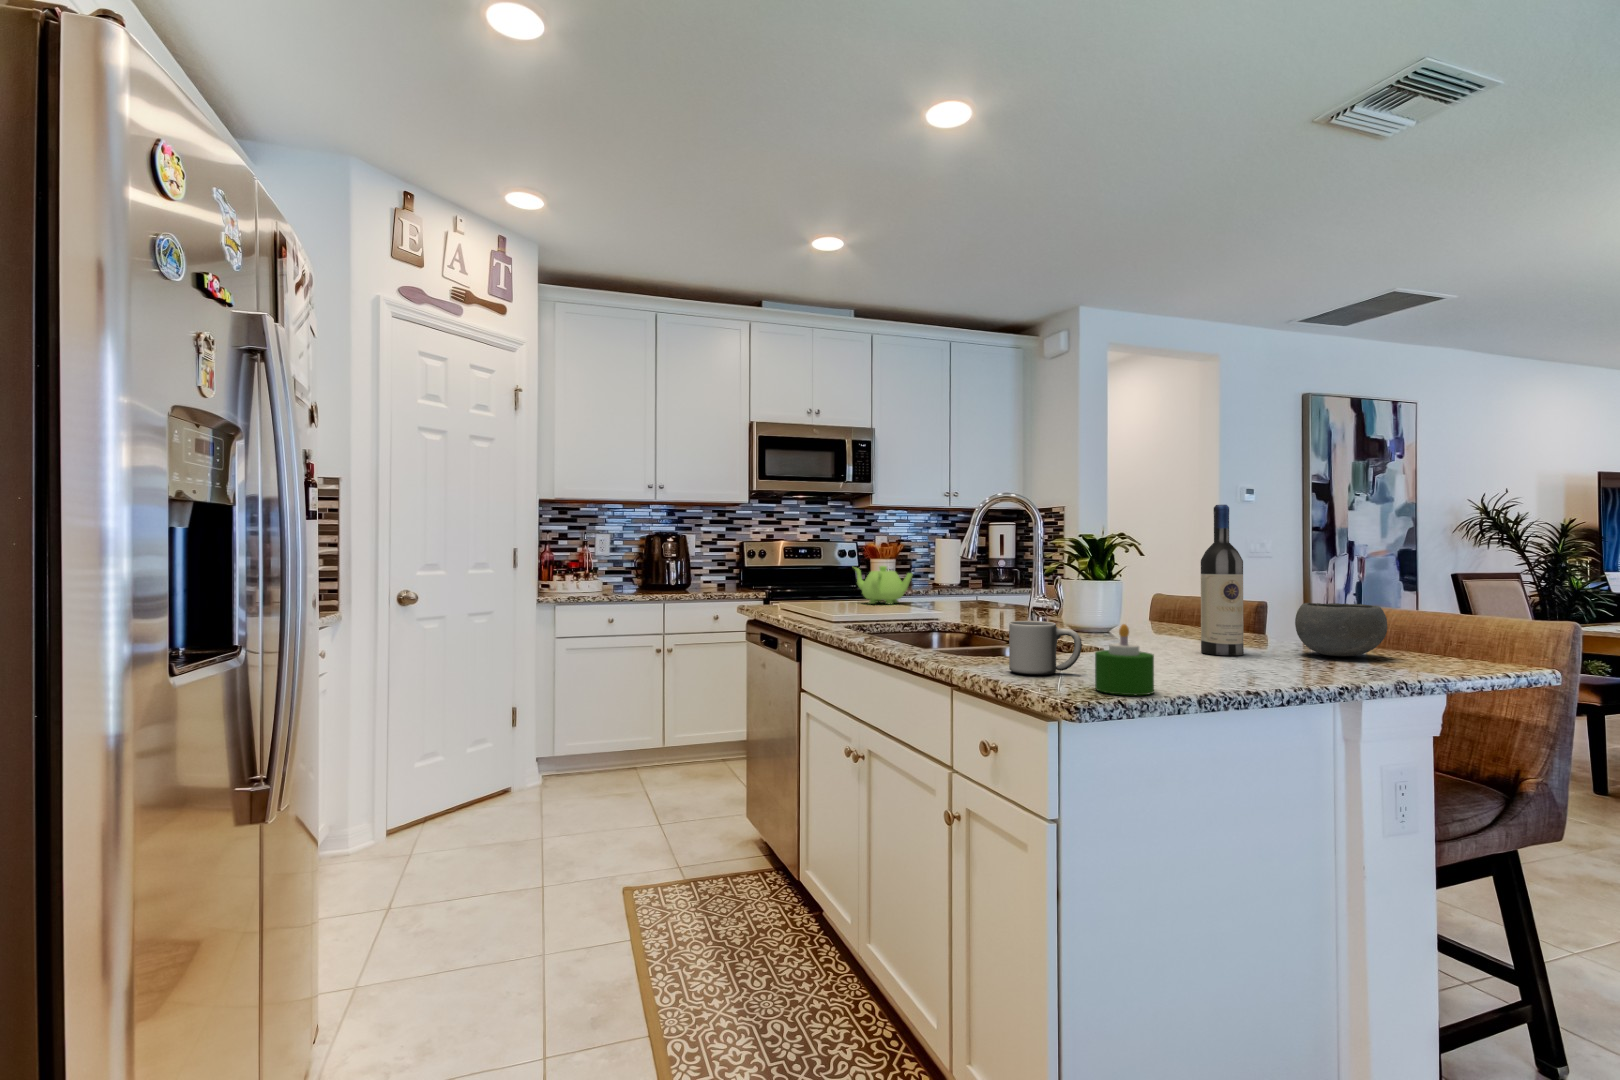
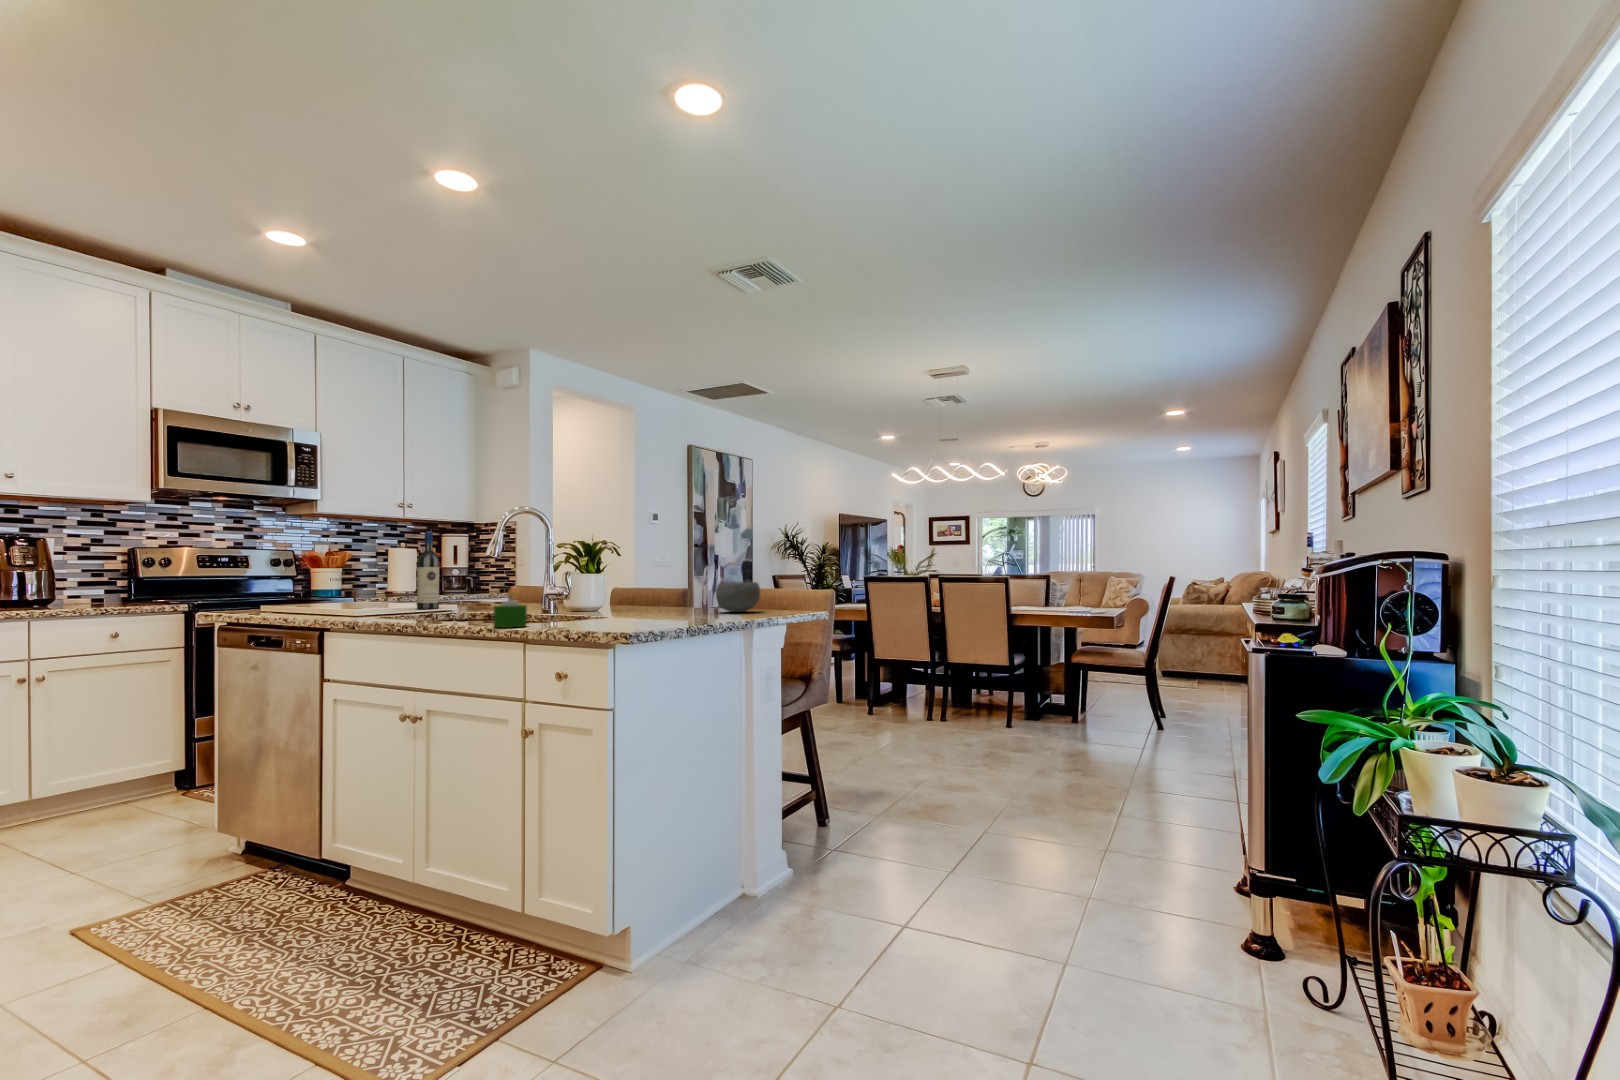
wine bottle: present [1201,505,1244,655] -> present [417,531,439,609]
teapot: present [854,566,913,604] -> none [325,571,394,607]
mug: present [1009,621,1082,675] -> none [566,594,612,628]
candle: present [1095,624,1154,695] -> present [494,589,527,628]

